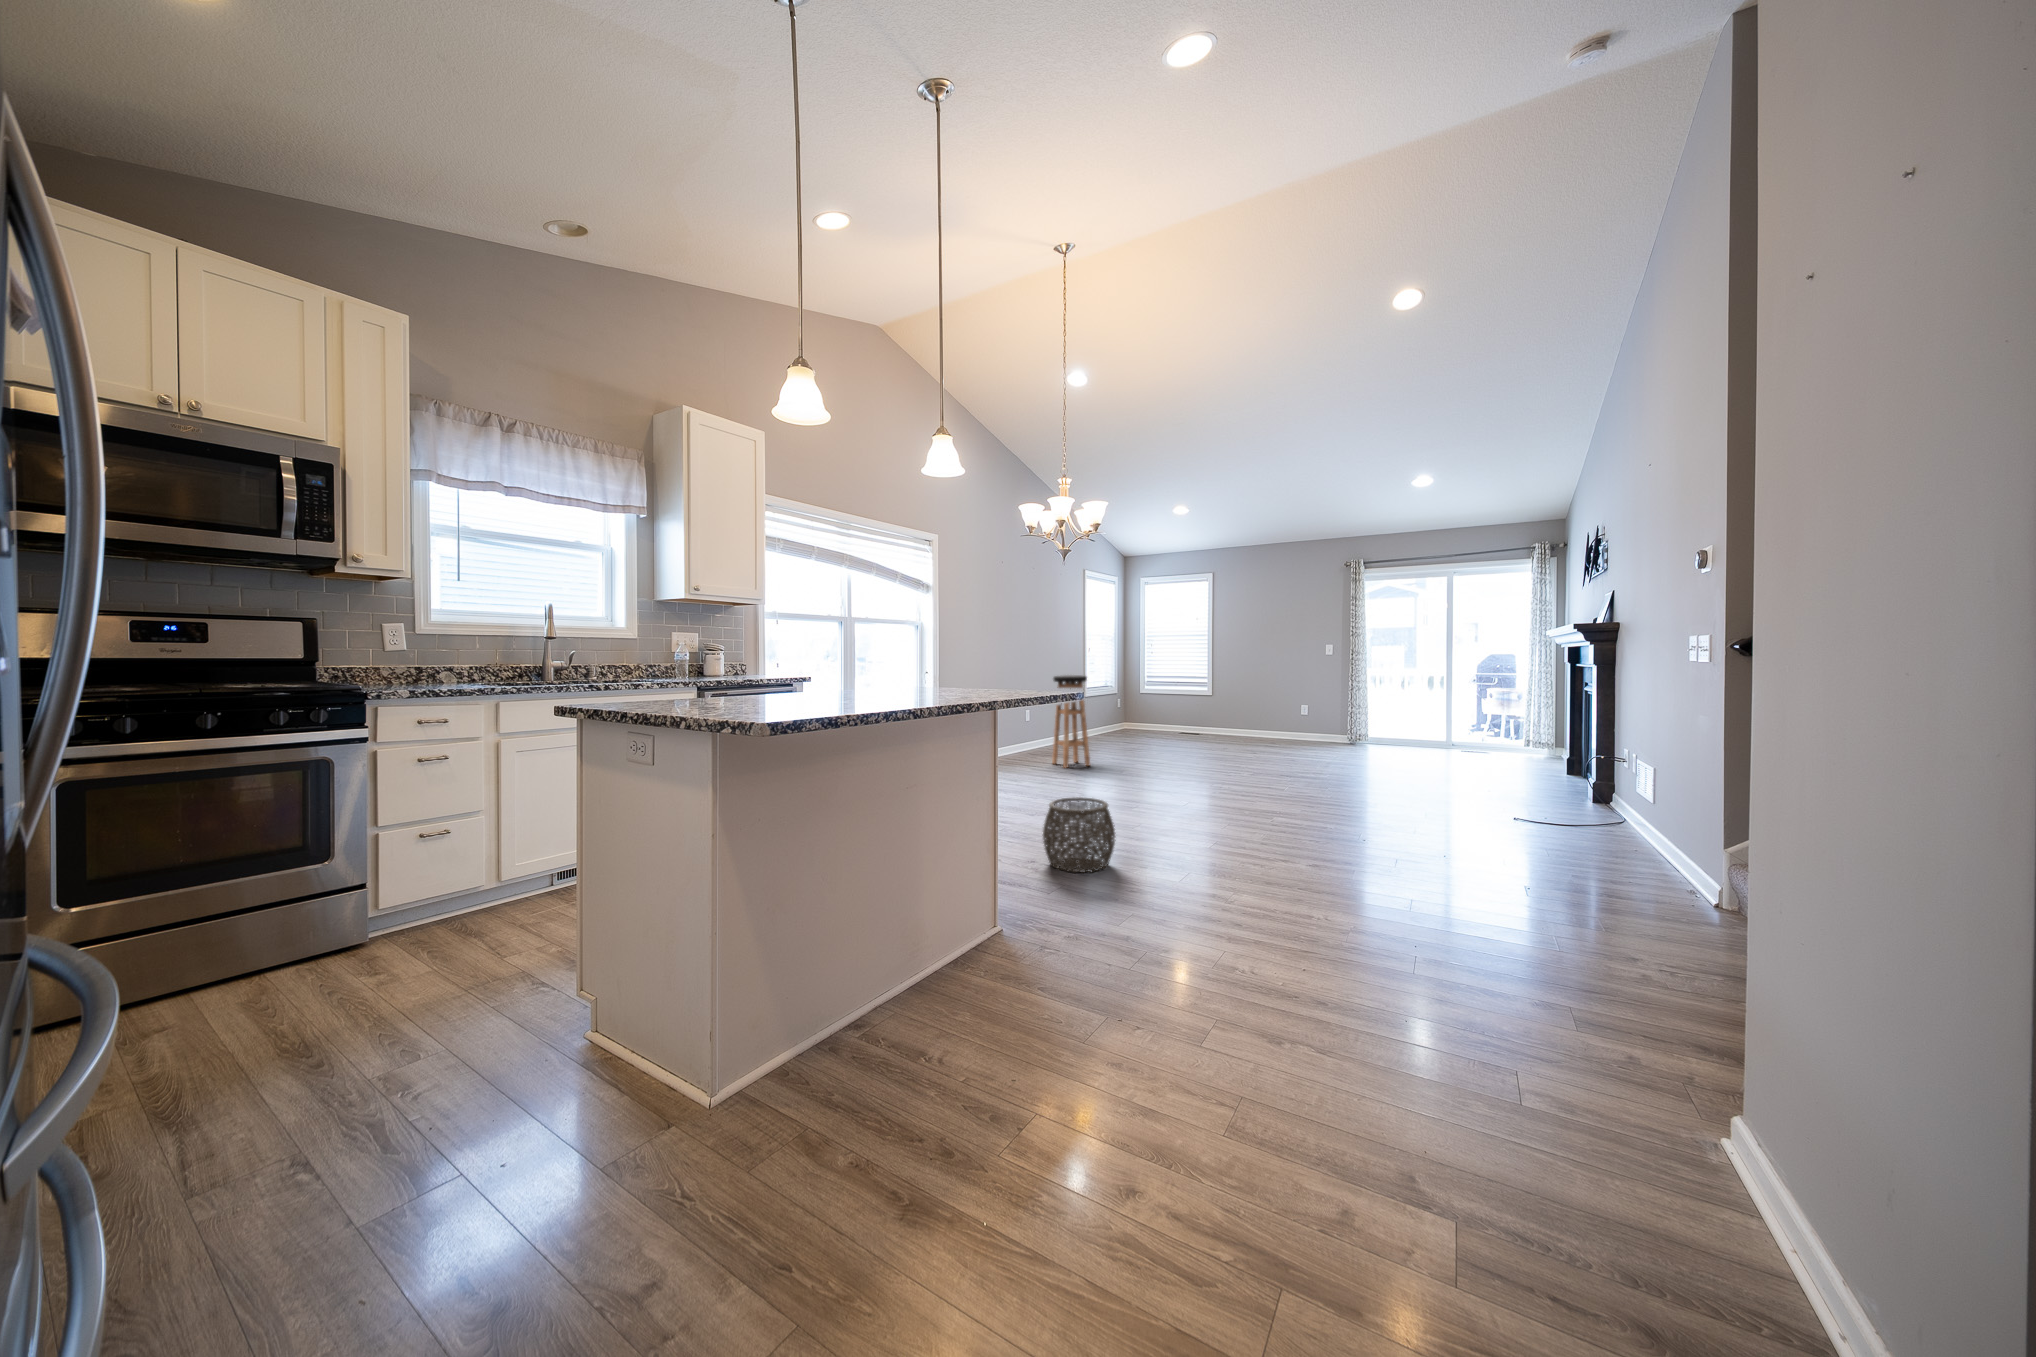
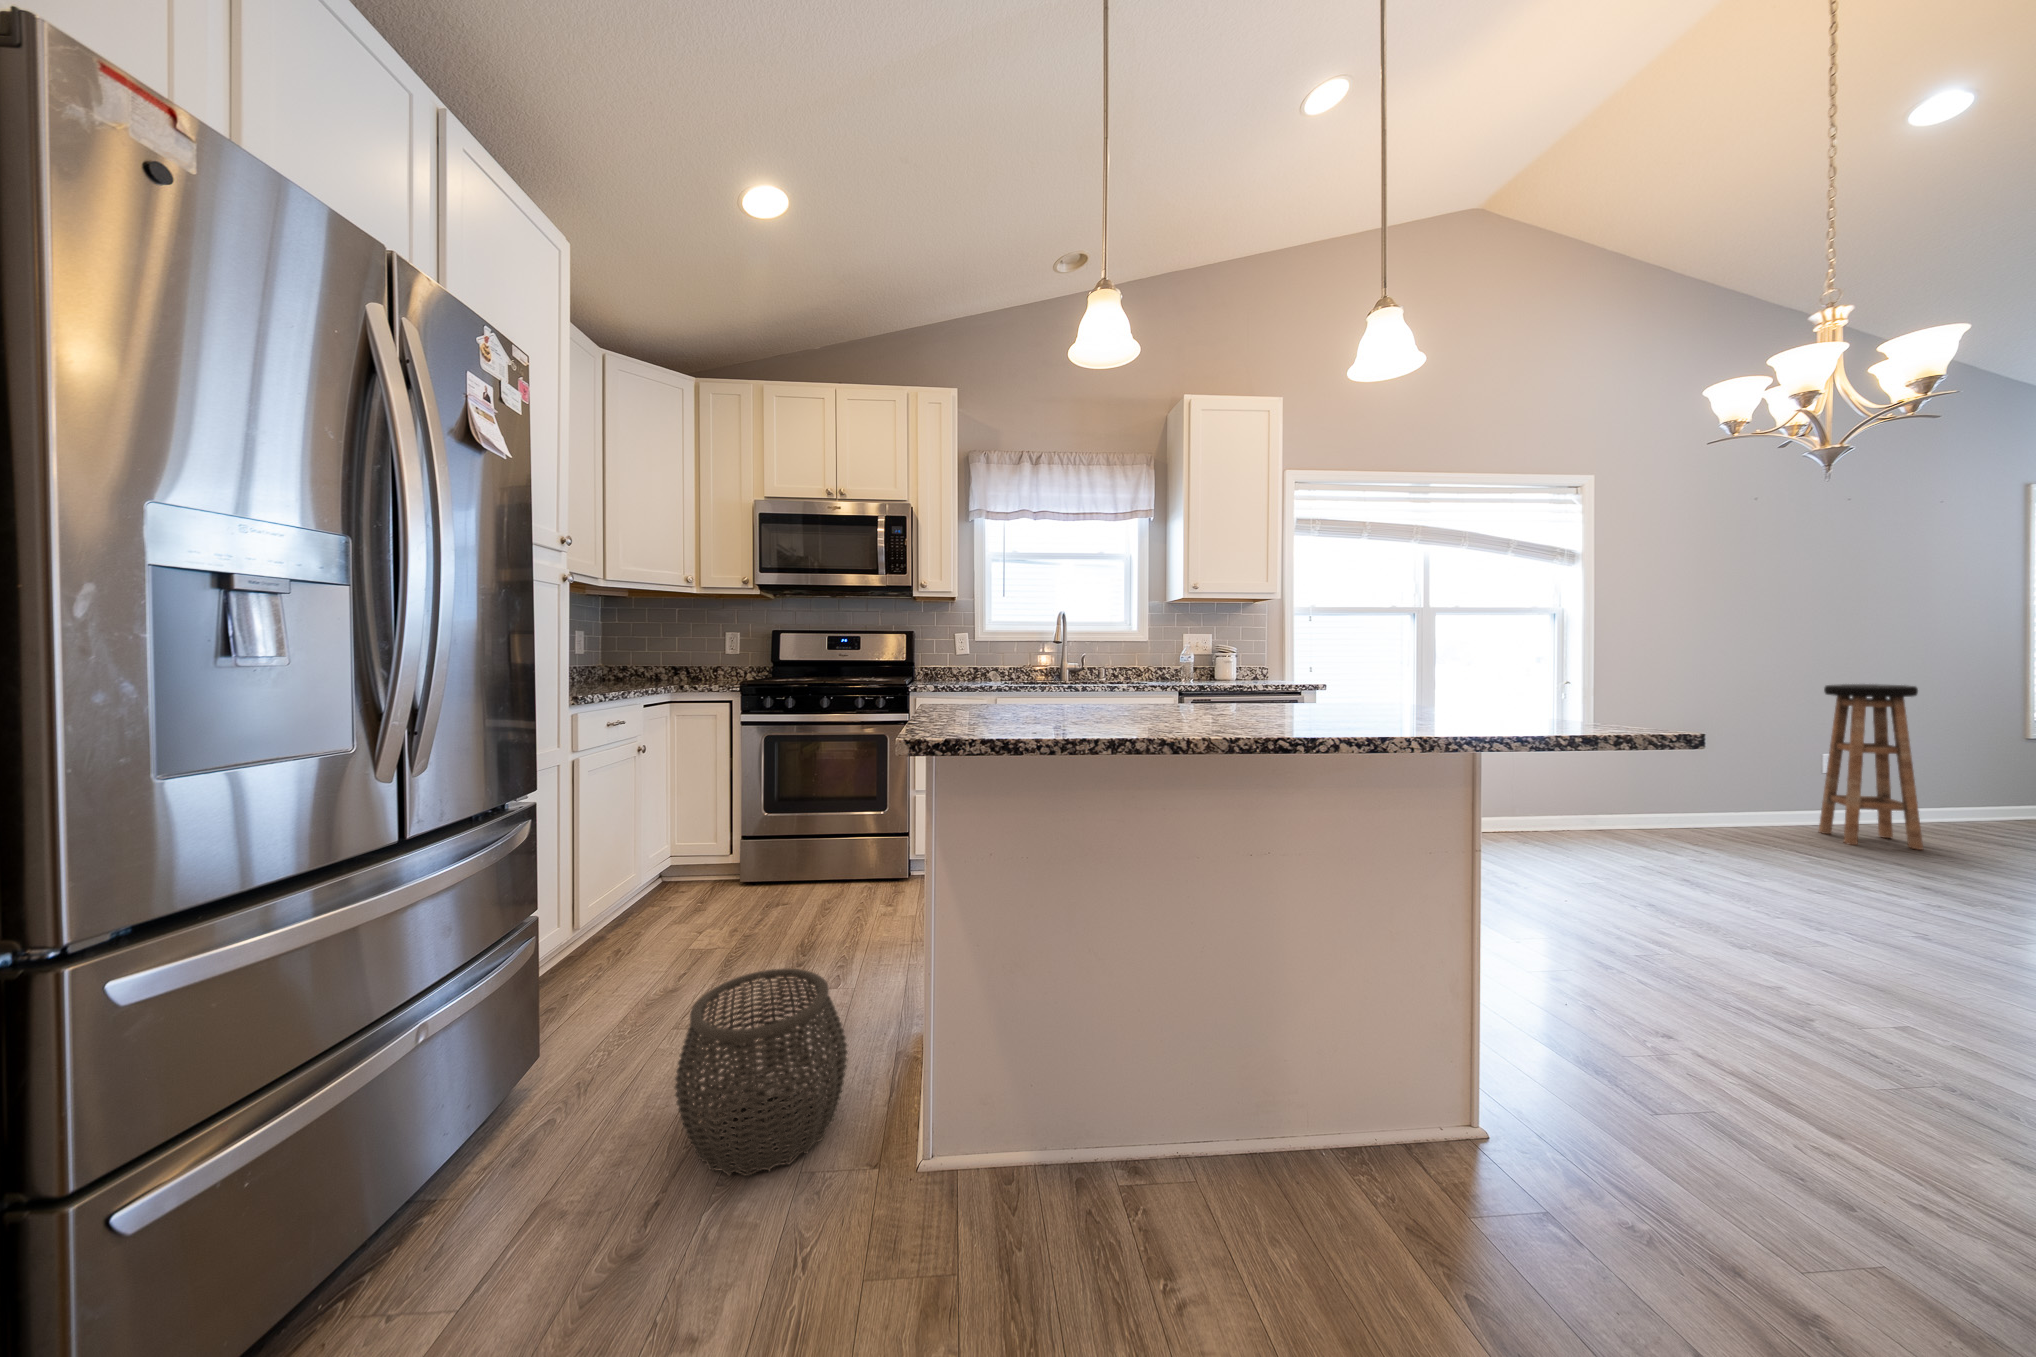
woven basket: present [1043,797,1116,873] -> present [675,969,848,1177]

